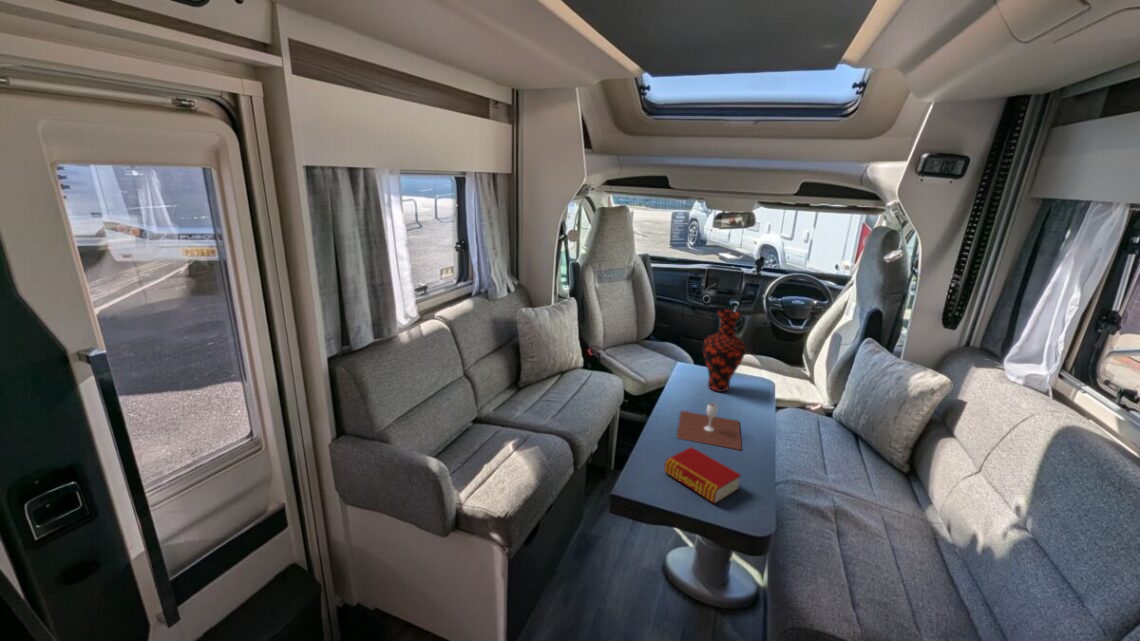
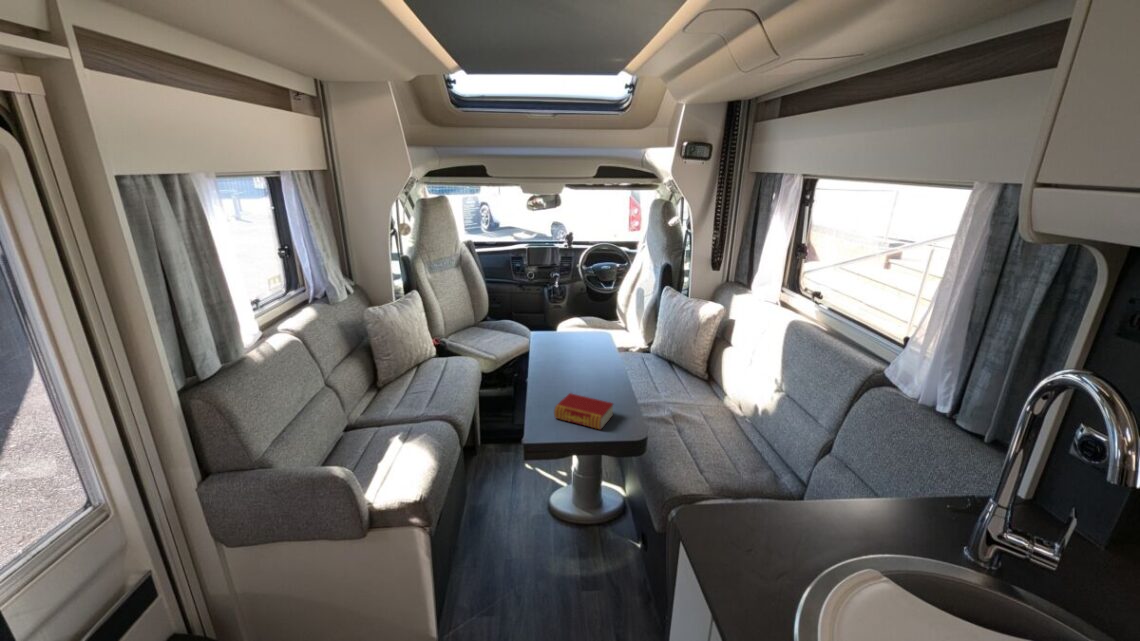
vase: present [703,310,746,392] -> none [550,278,585,349]
wine glass: present [677,403,742,450] -> none [546,356,604,391]

